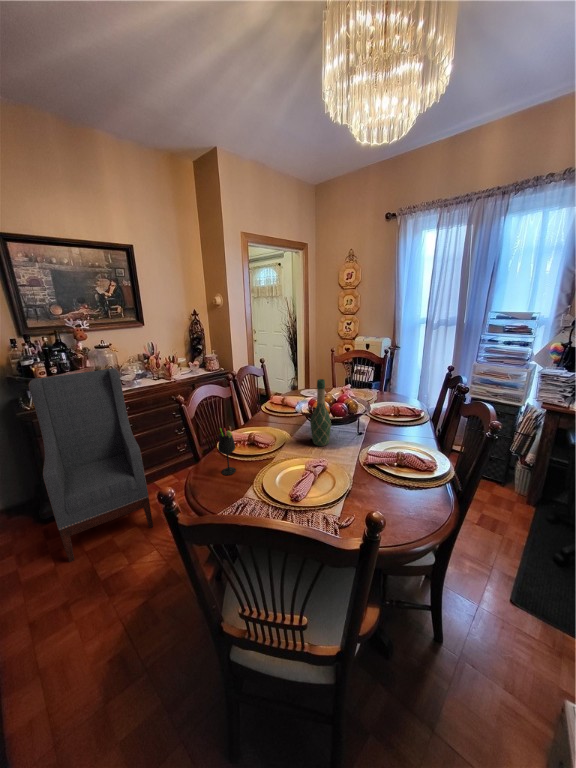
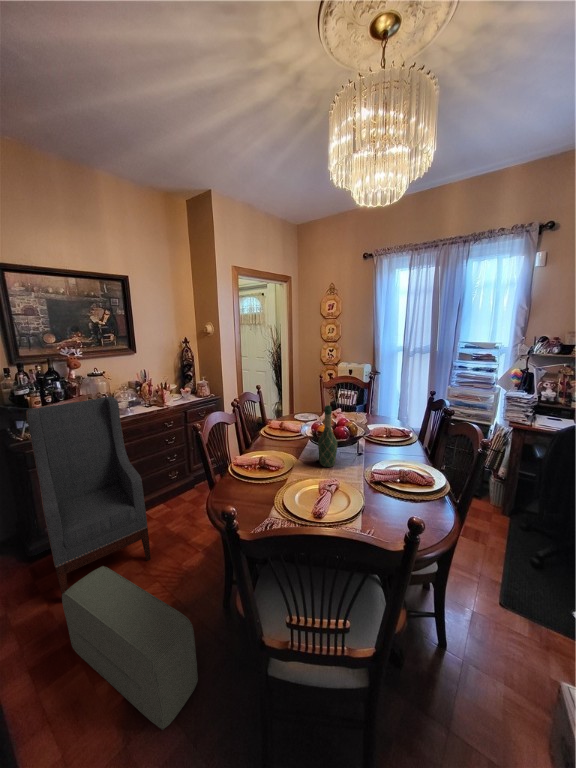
wine glass: present [218,428,236,475] -> none [240,453,256,498]
pouf: none [56,532,180,694] -> present [62,566,198,730]

